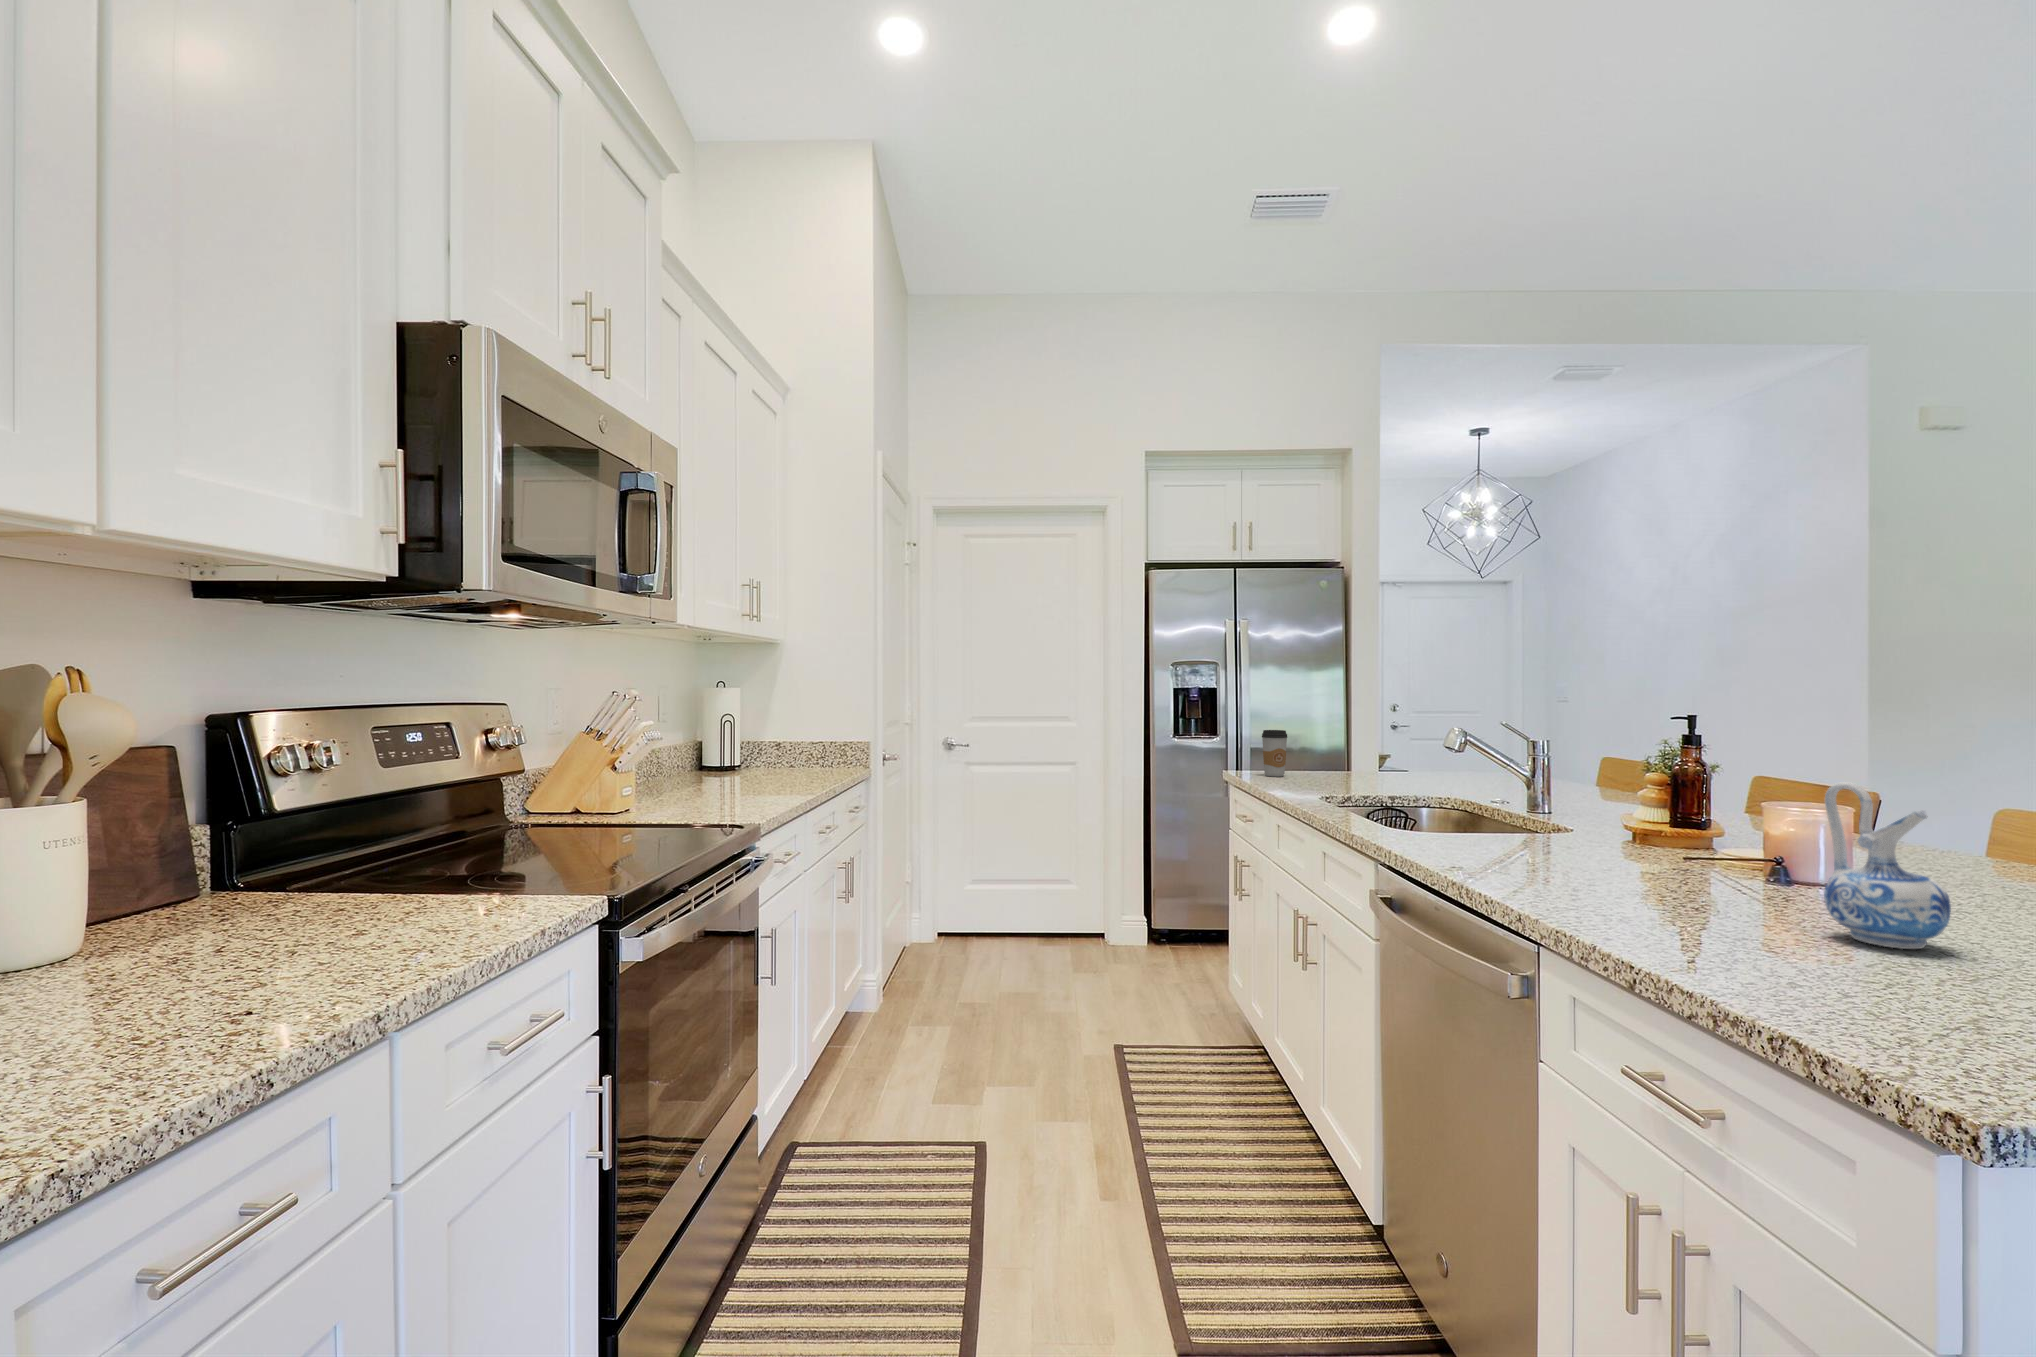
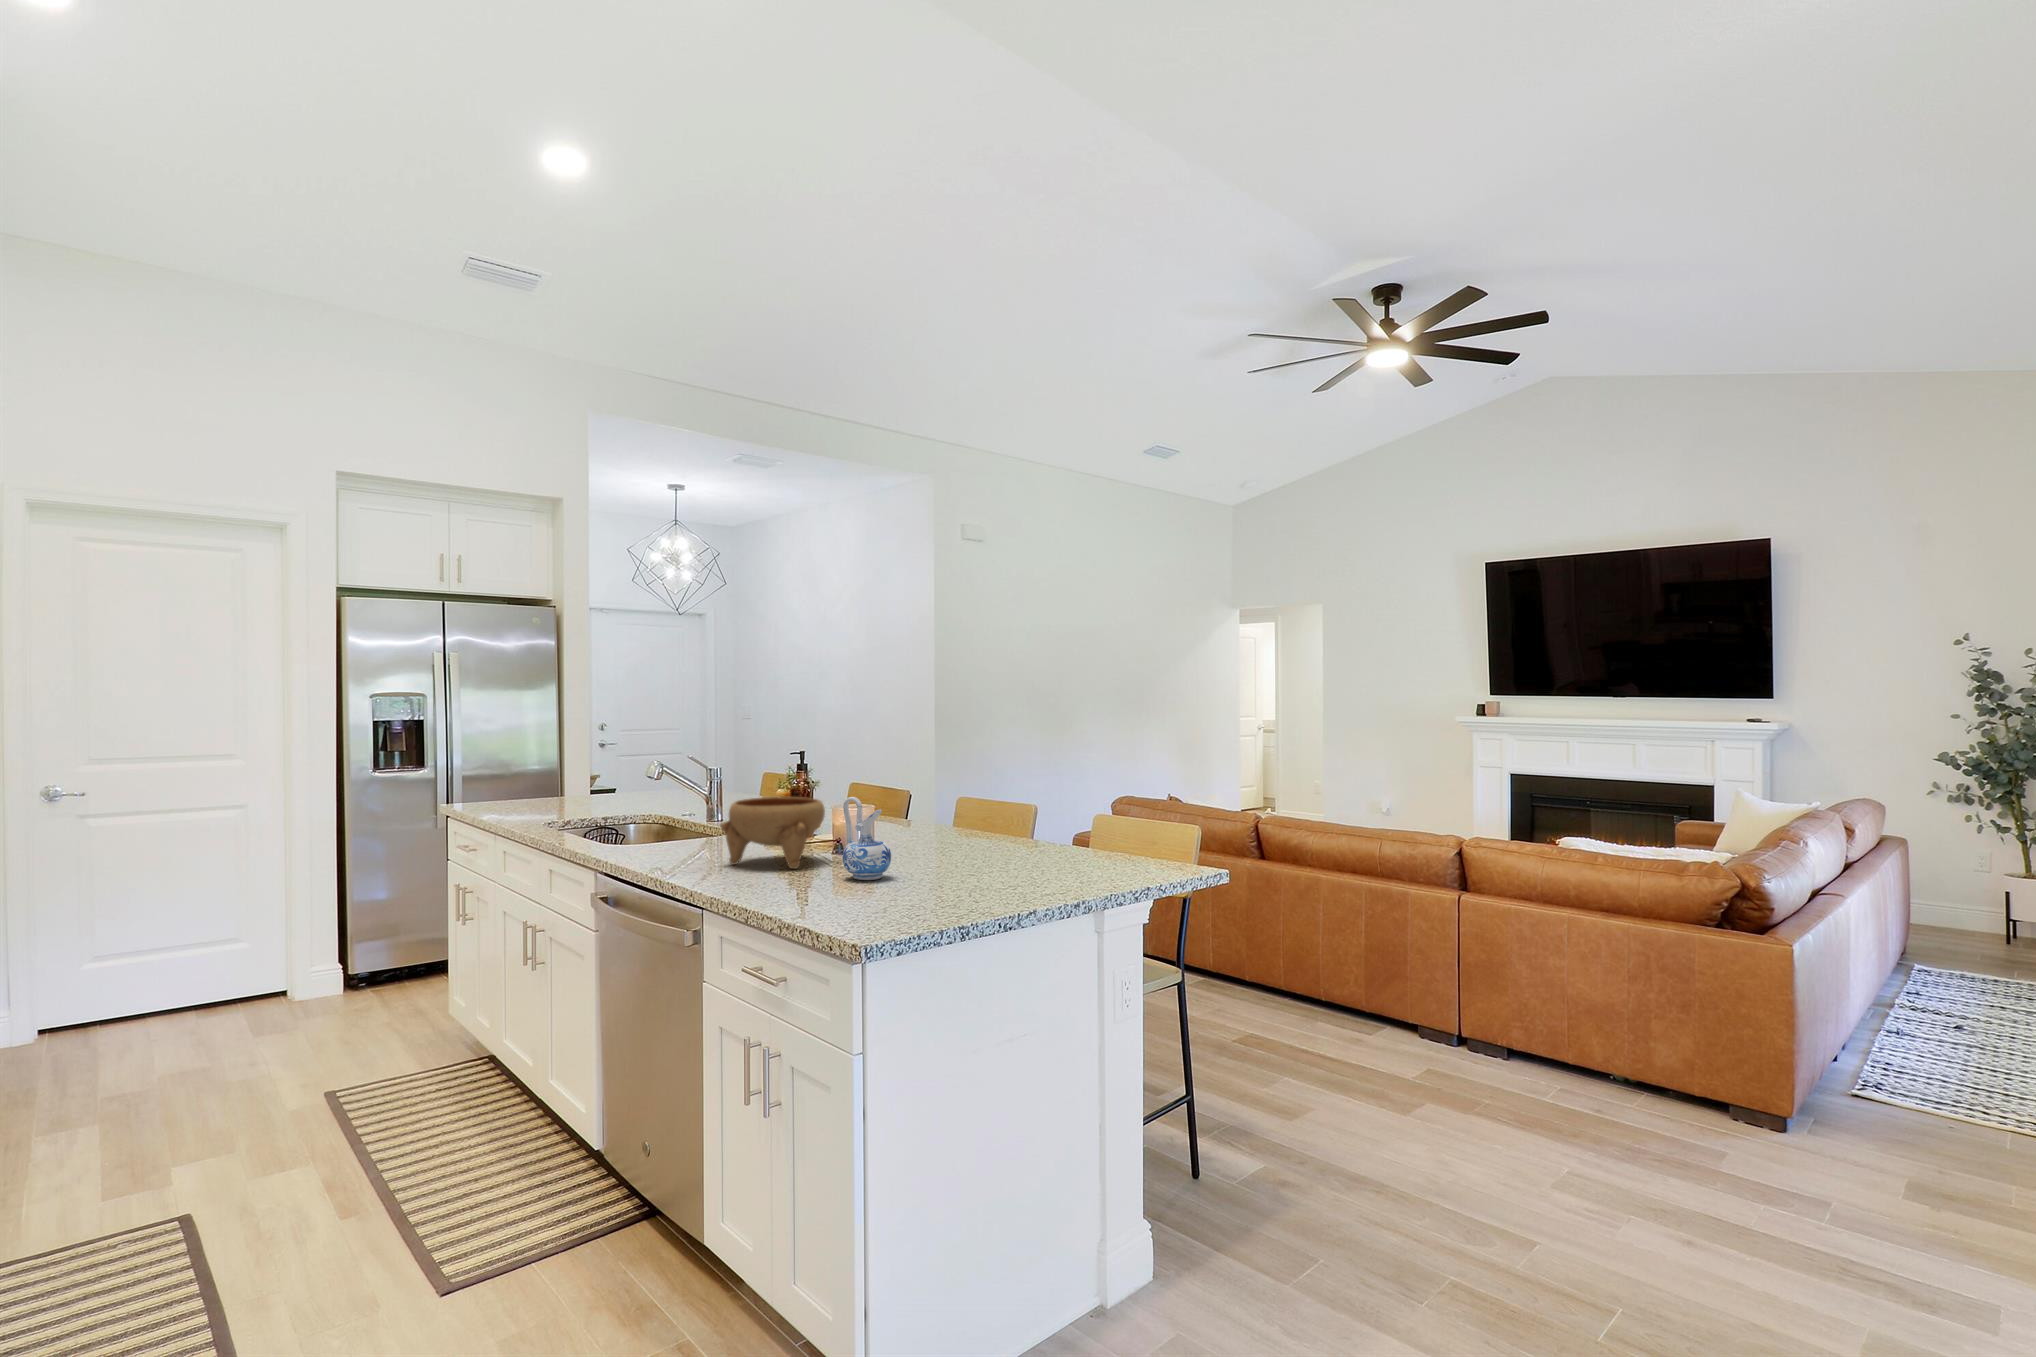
coffee cup: present [1262,730,1287,777] -> none [484,765,510,808]
bowl: none [1561,777,1762,901] -> present [721,797,825,869]

